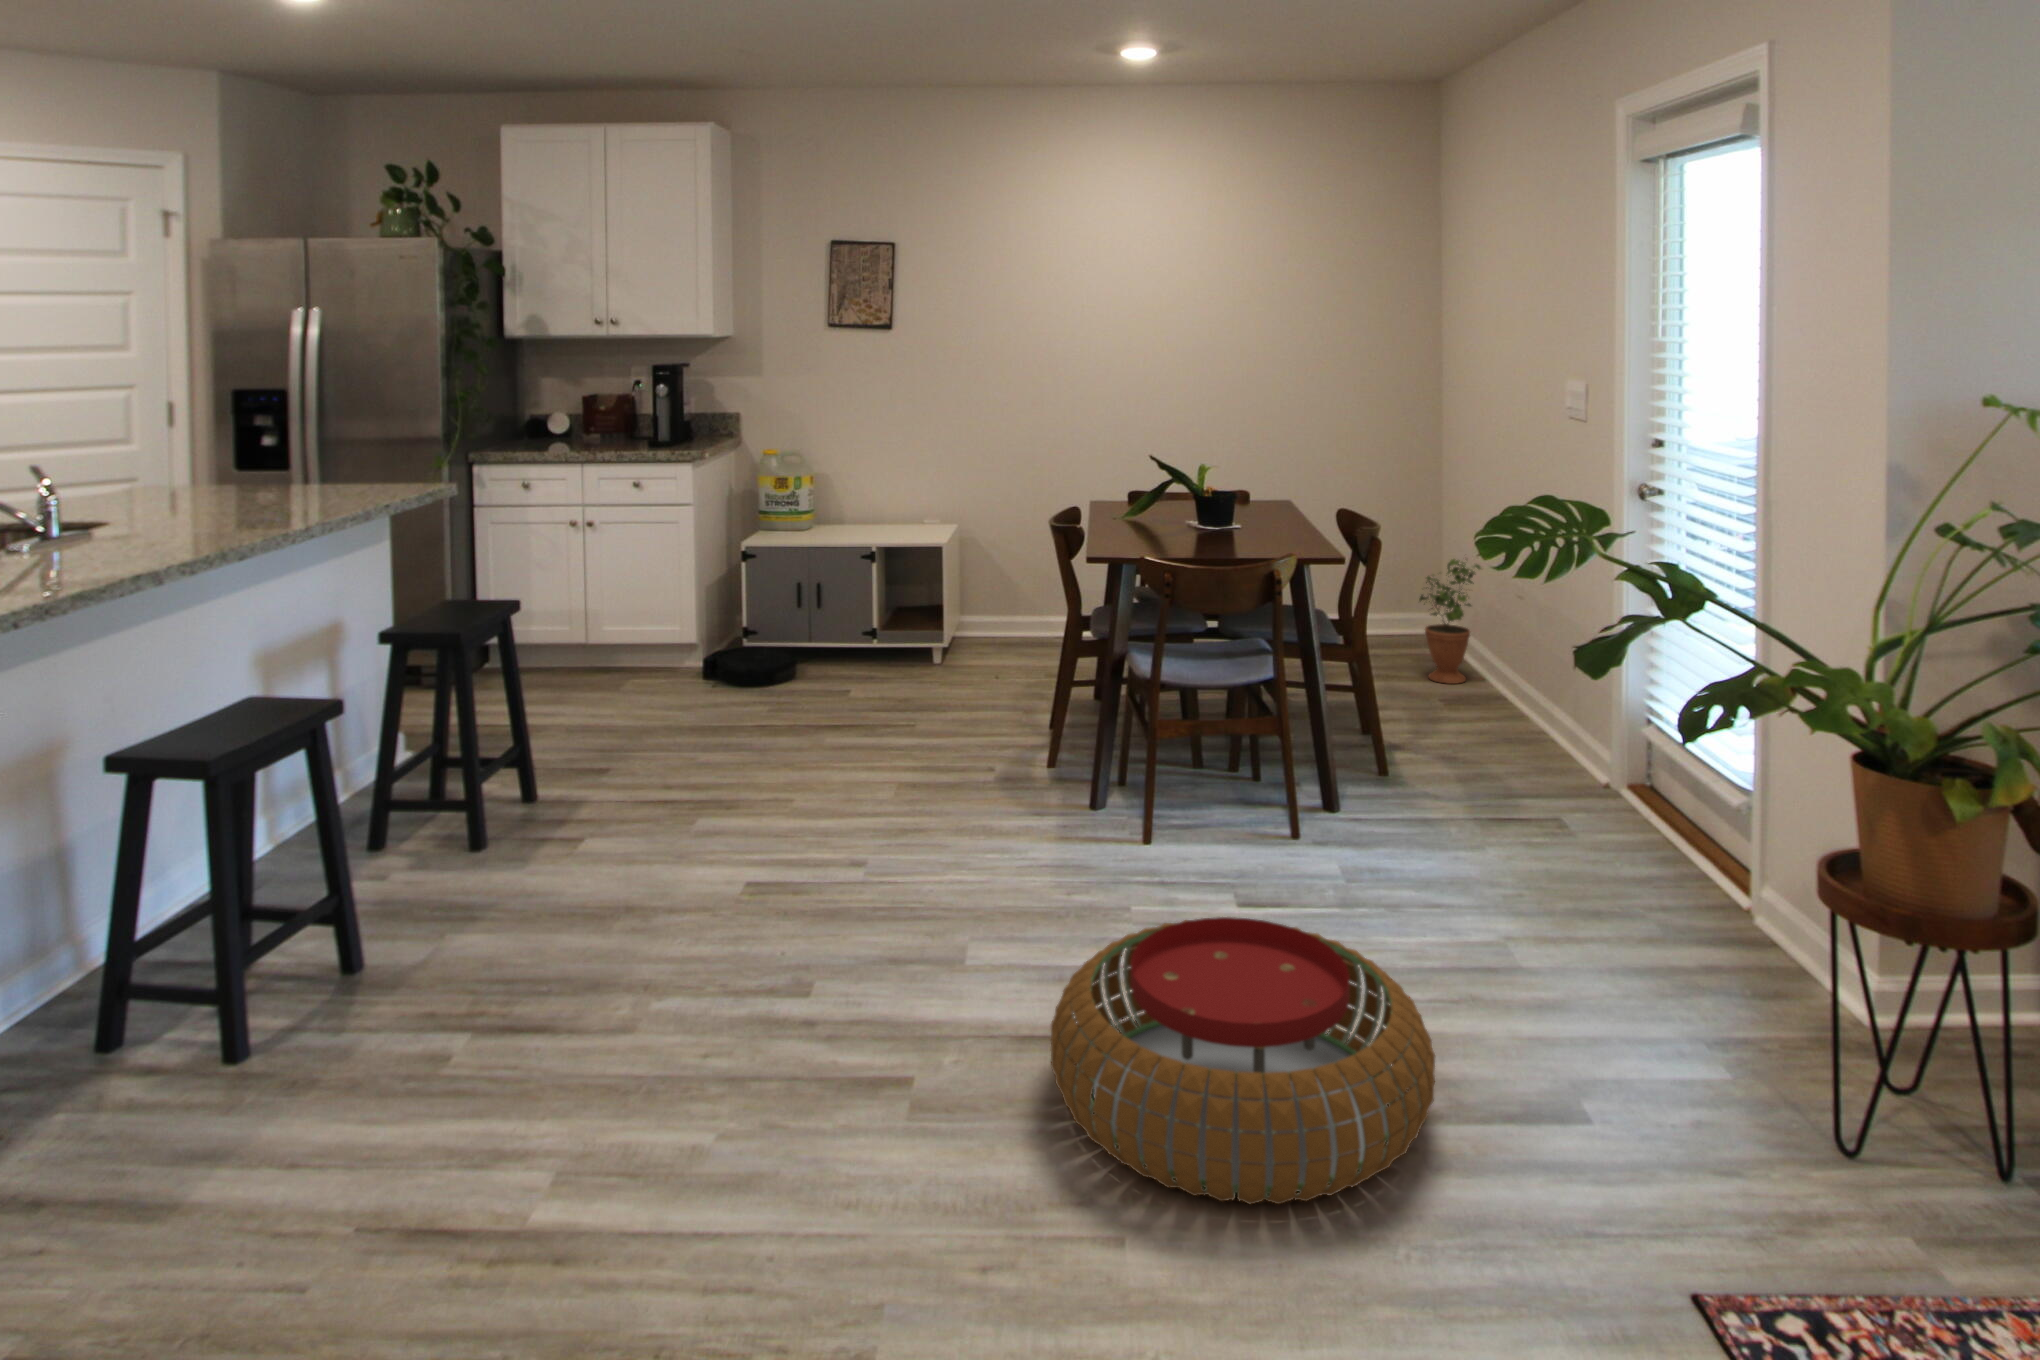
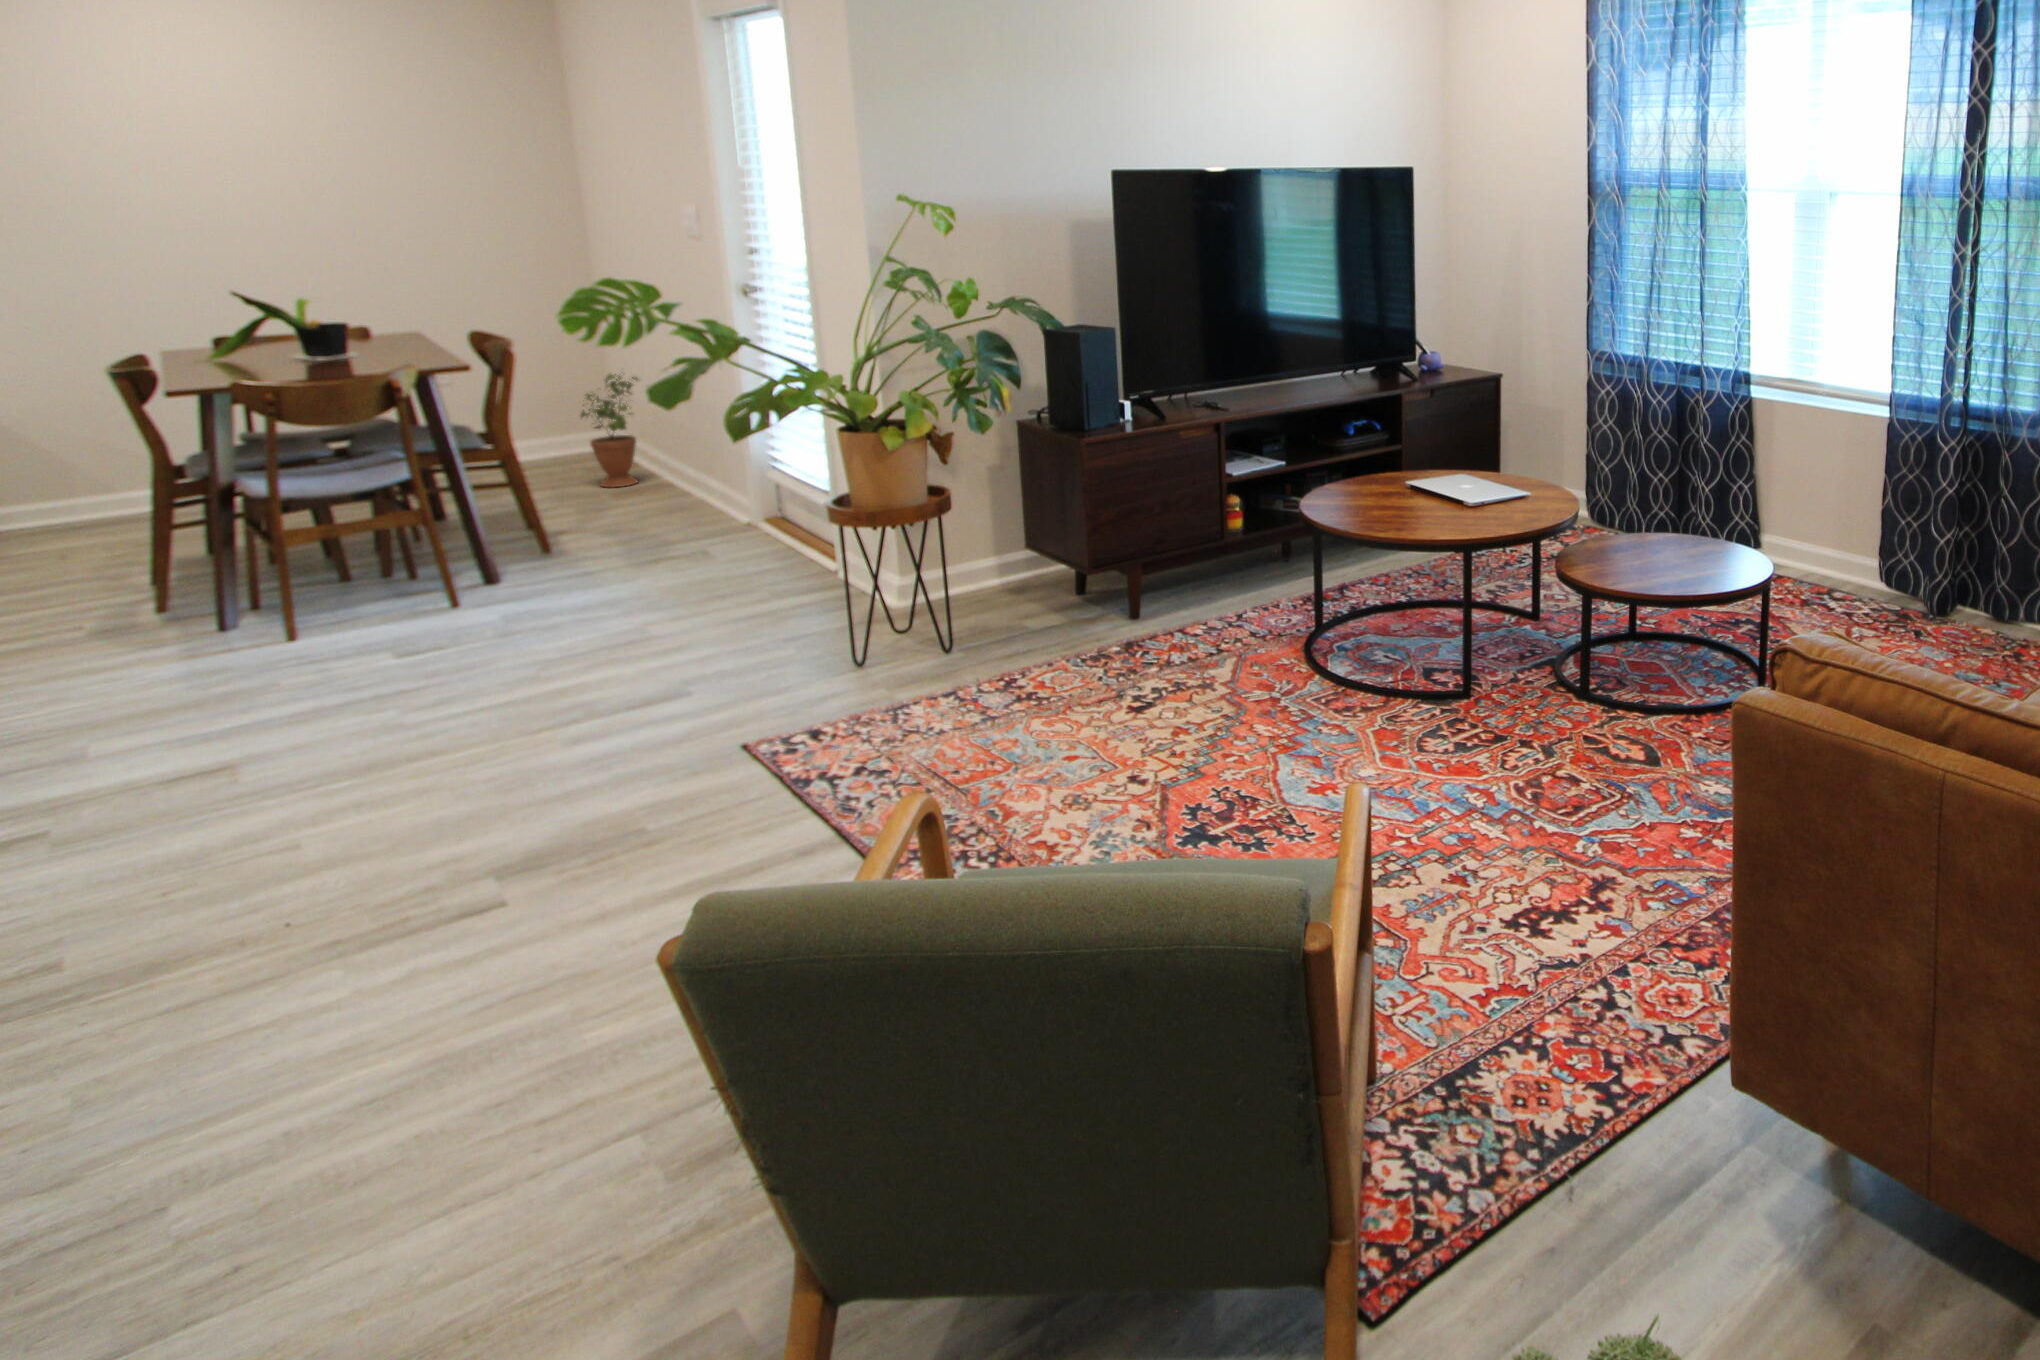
pouf: present [1051,917,1435,1204] -> none [215,623,569,795]

